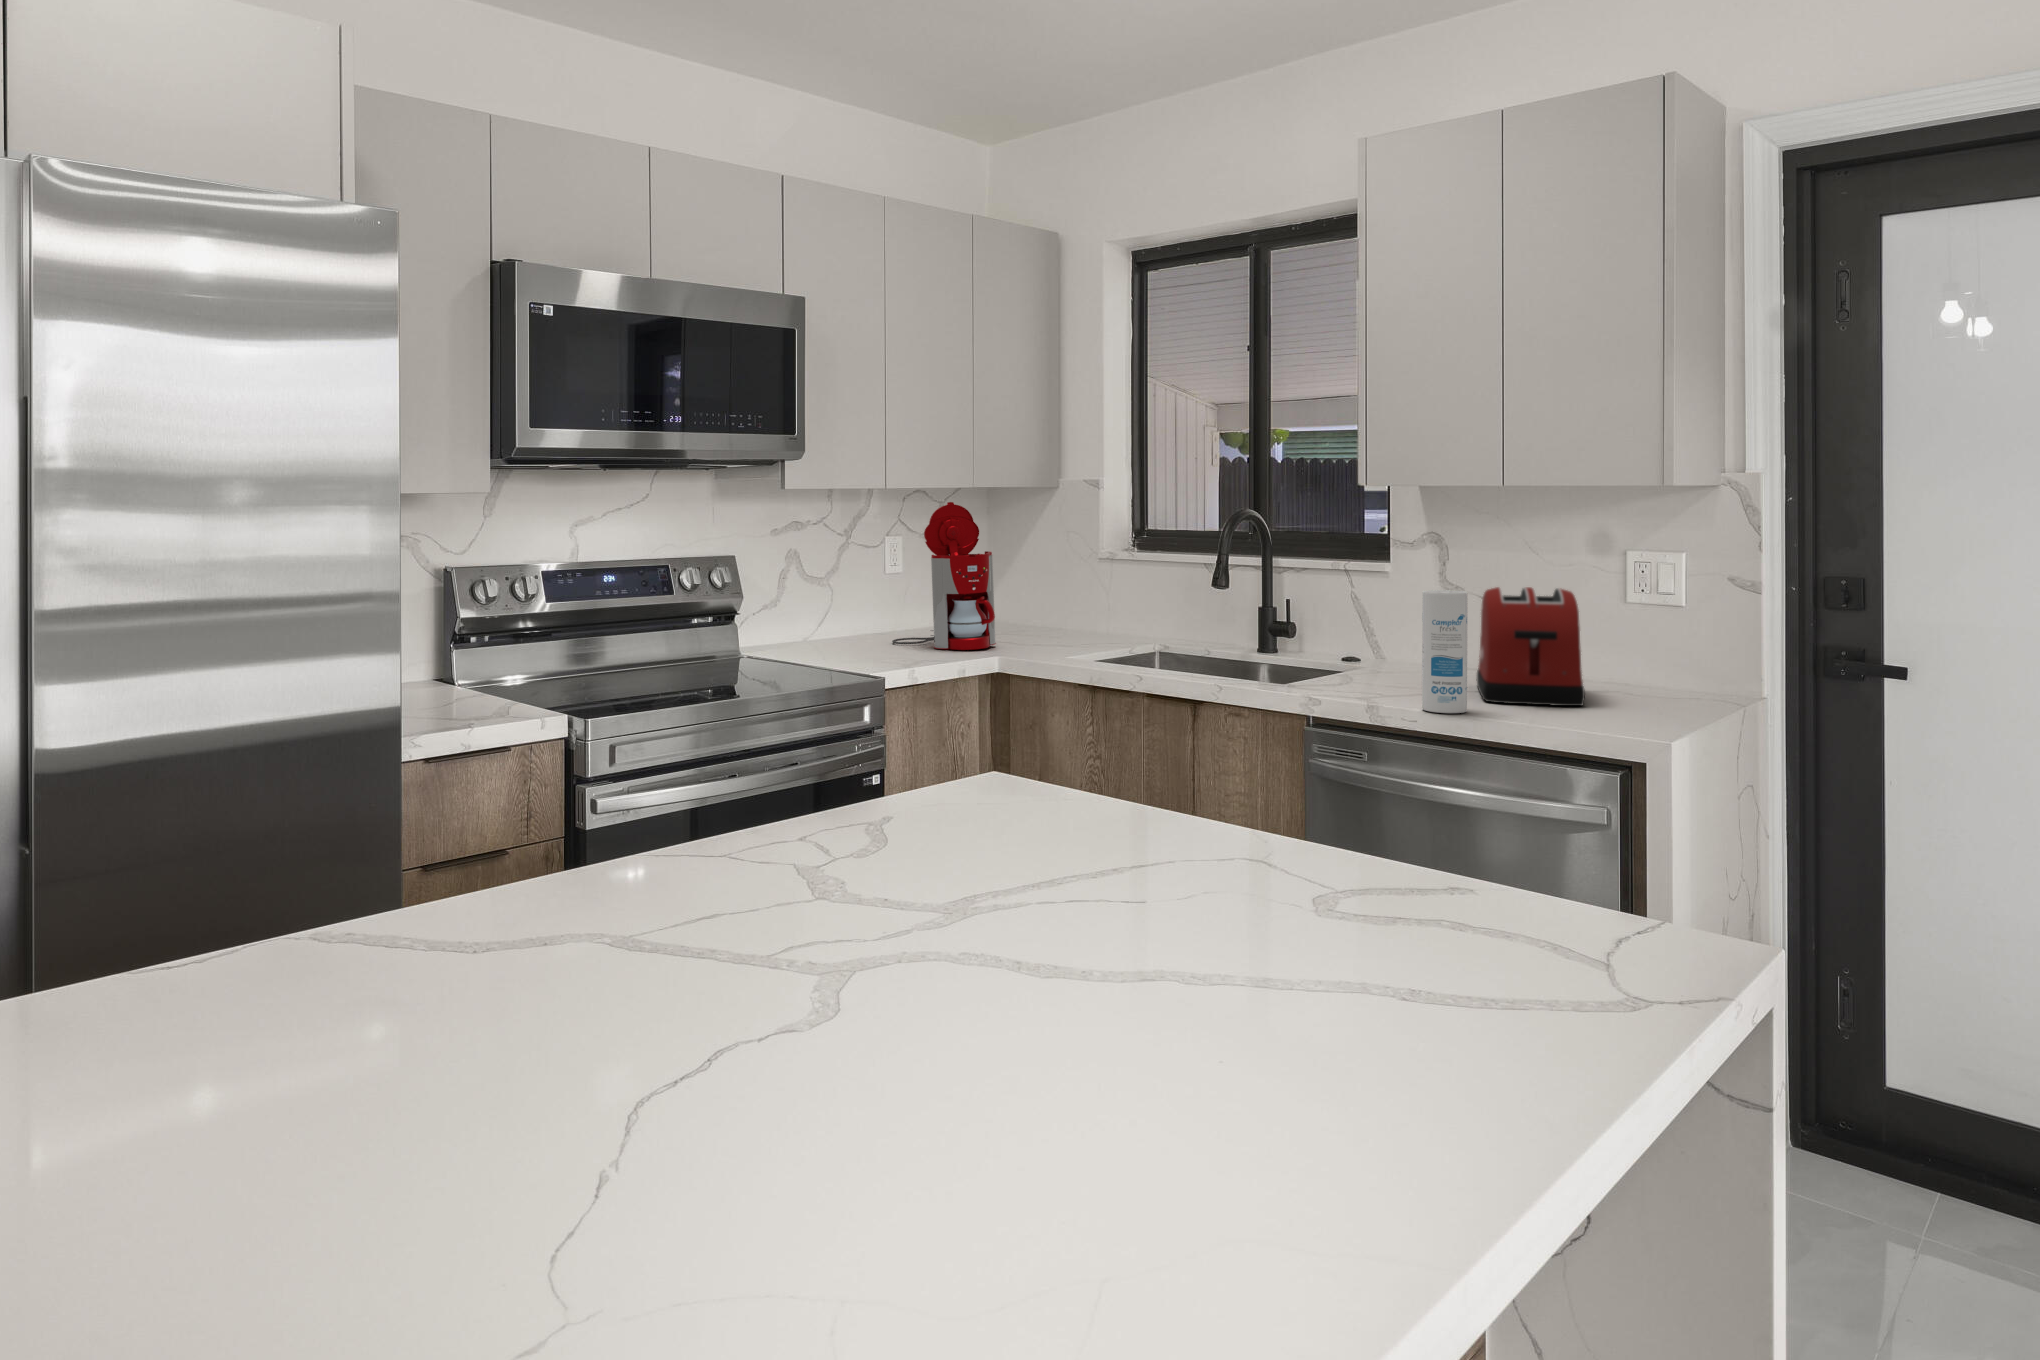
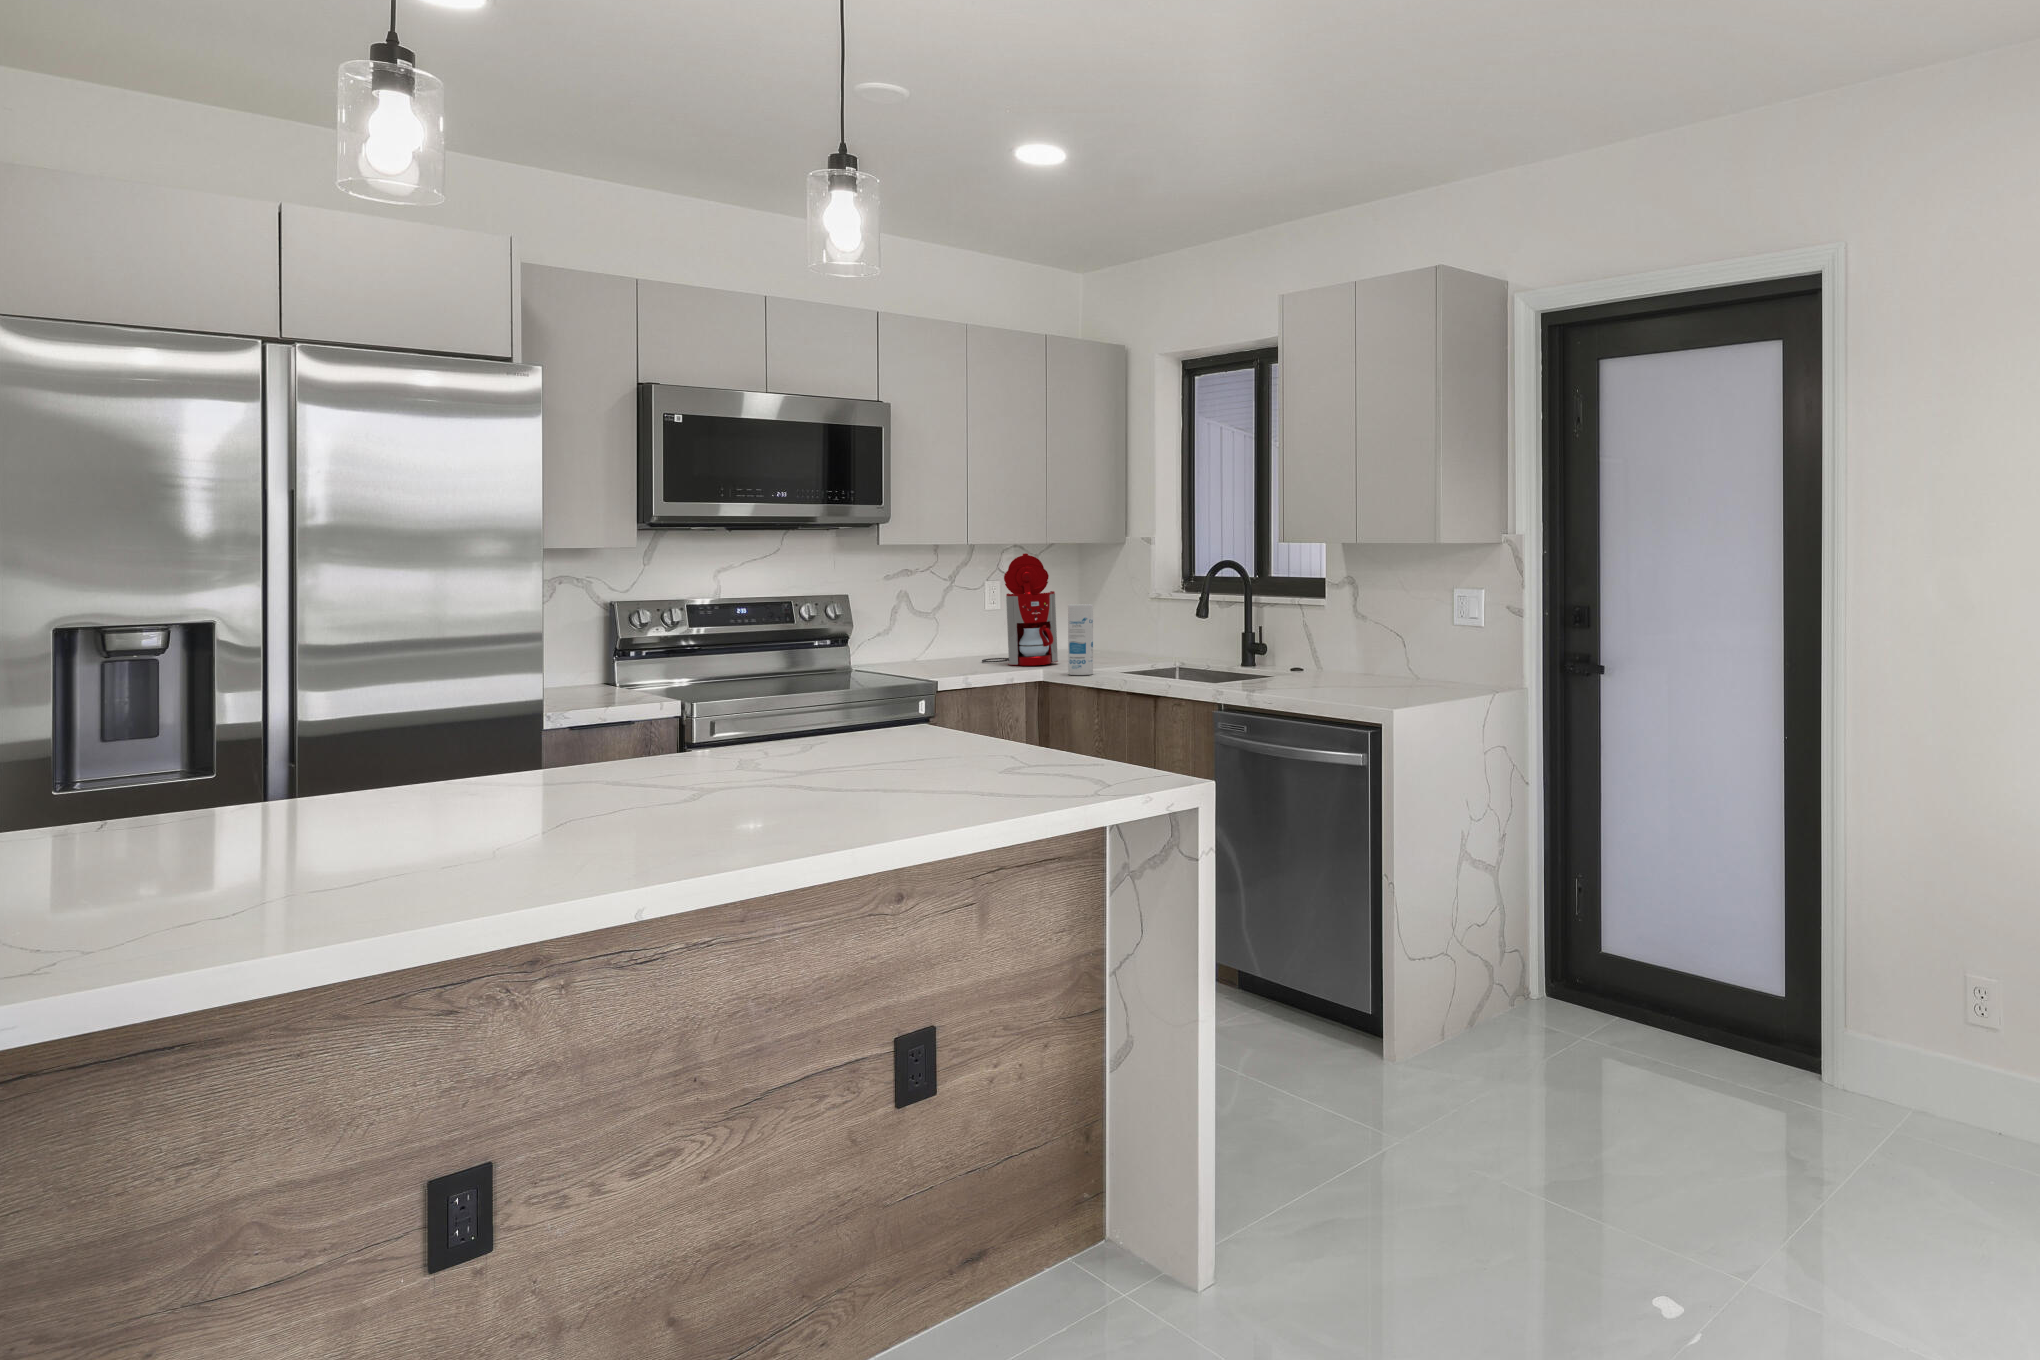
toaster: present [1476,587,1585,706] -> none [1340,614,1418,695]
canister: present [1422,590,1468,713] -> present [1068,604,1093,675]

